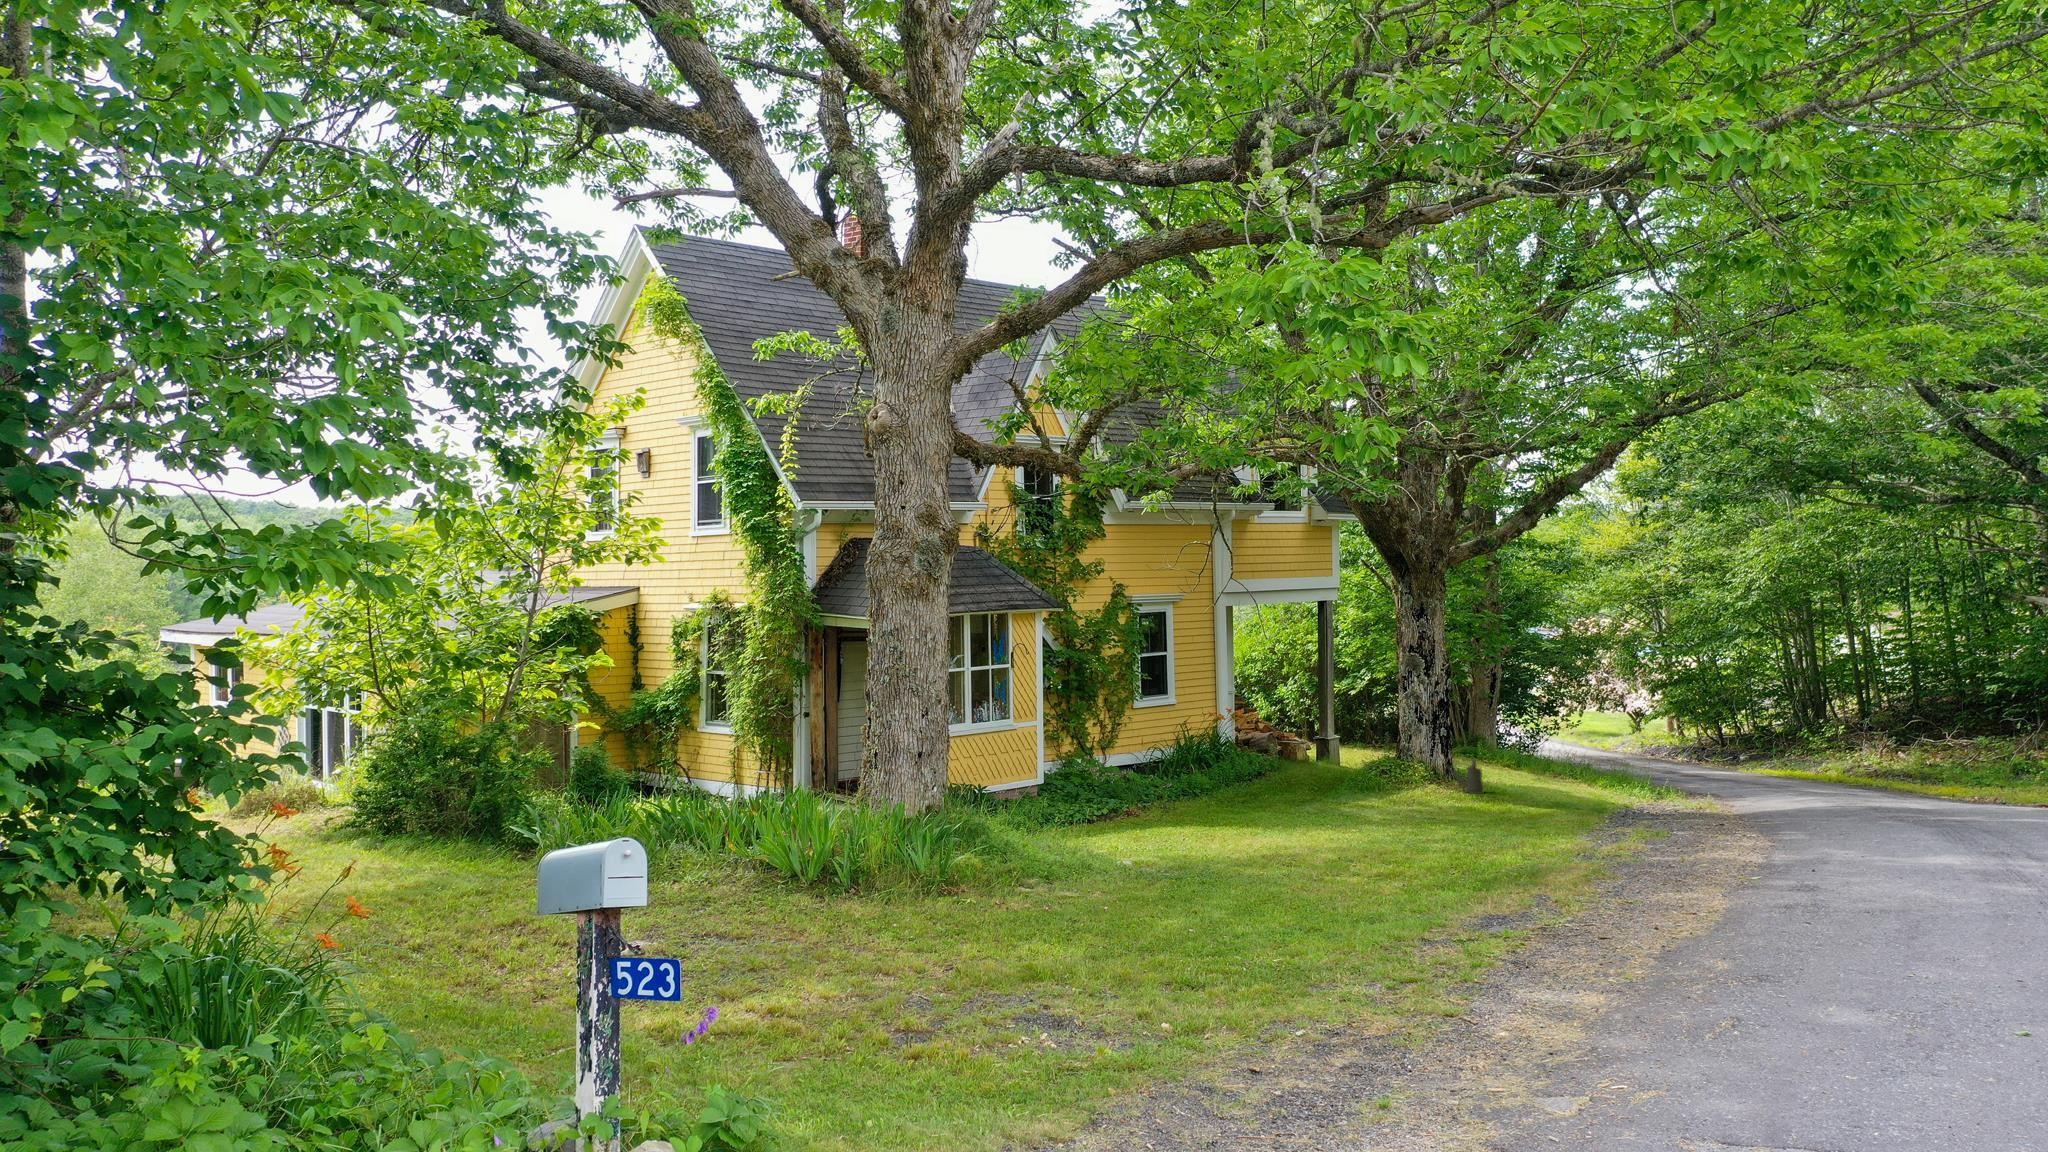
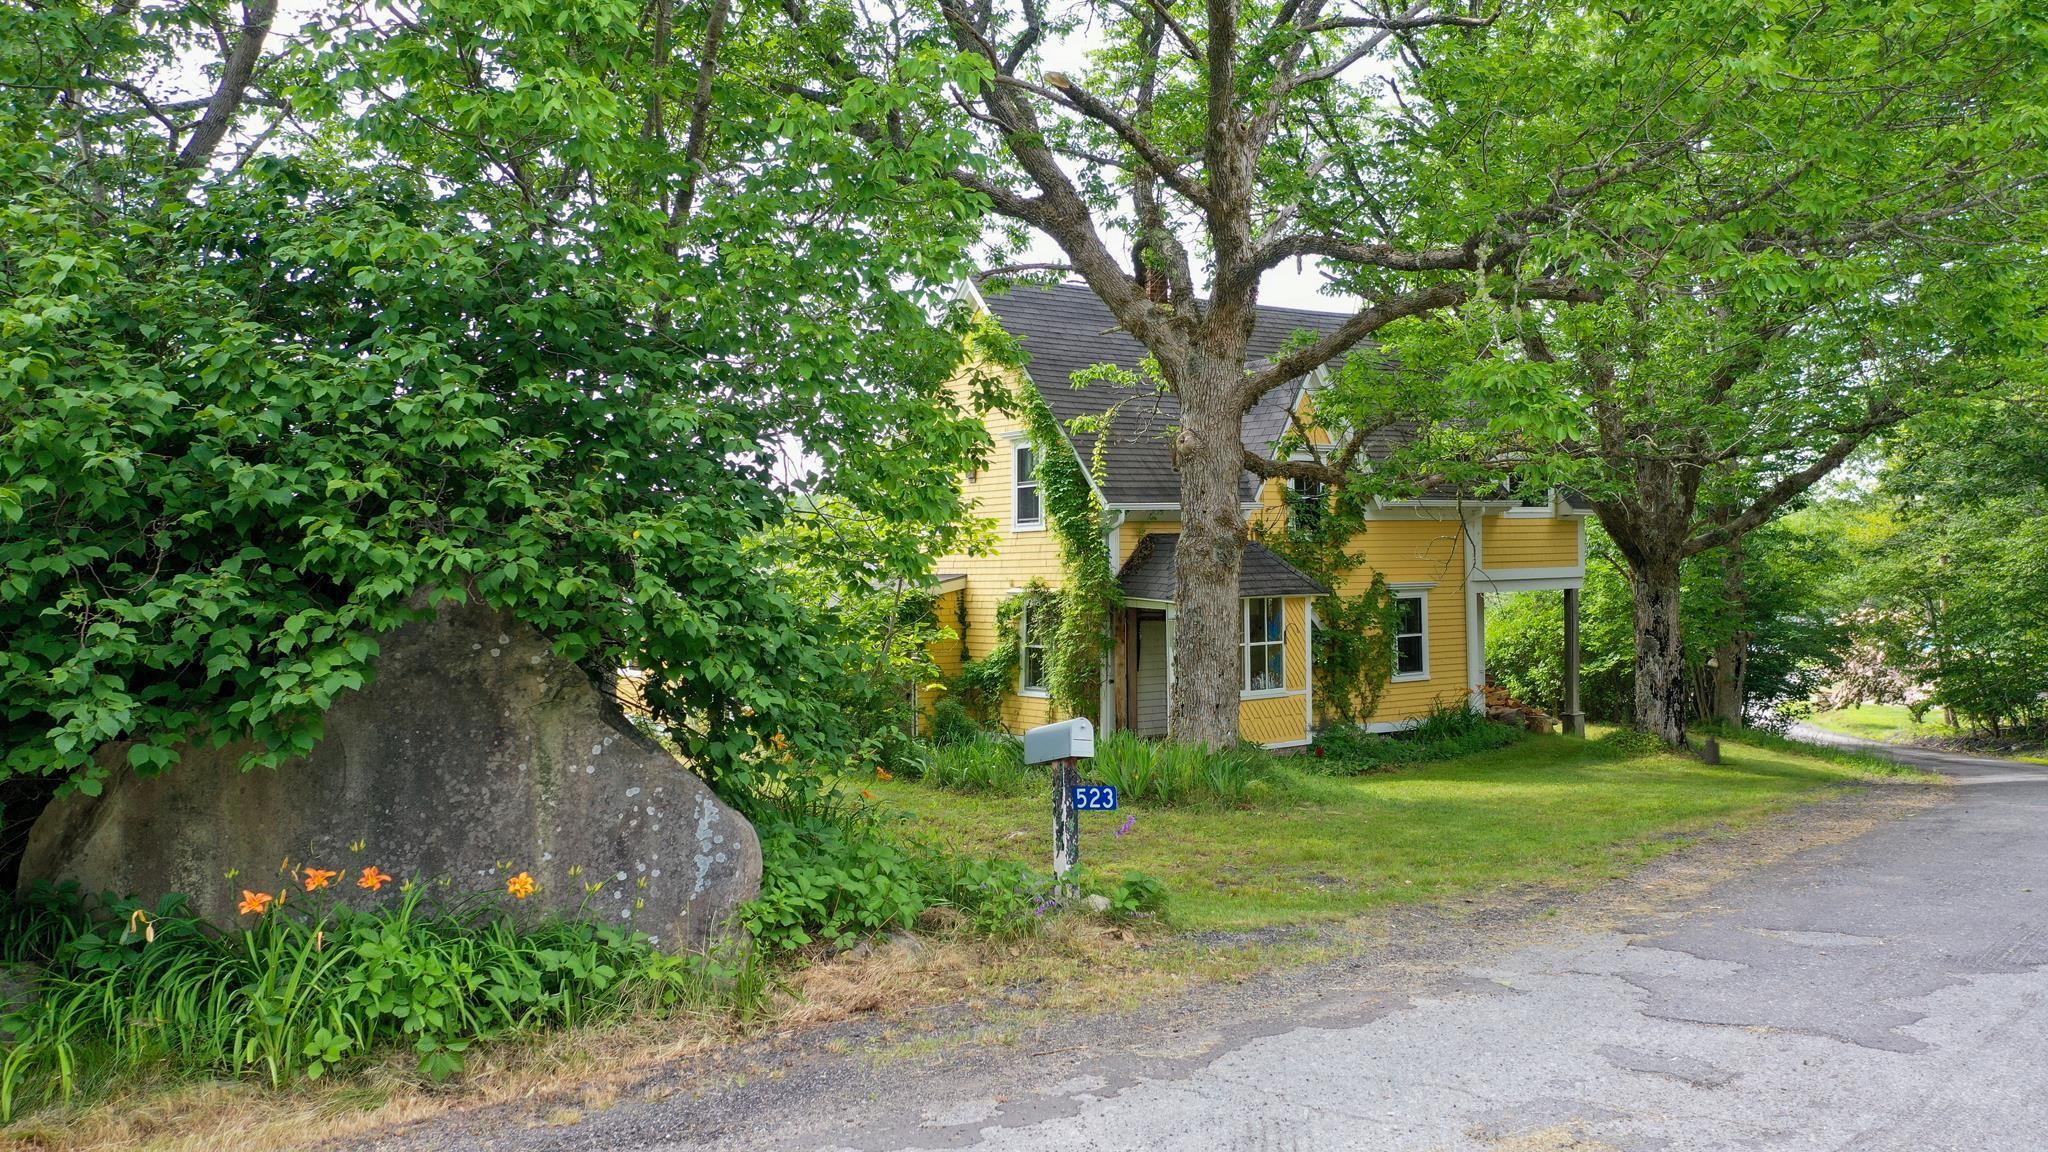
potted tree: none [1036,741,1073,798] -> present [1305,710,1335,757]

